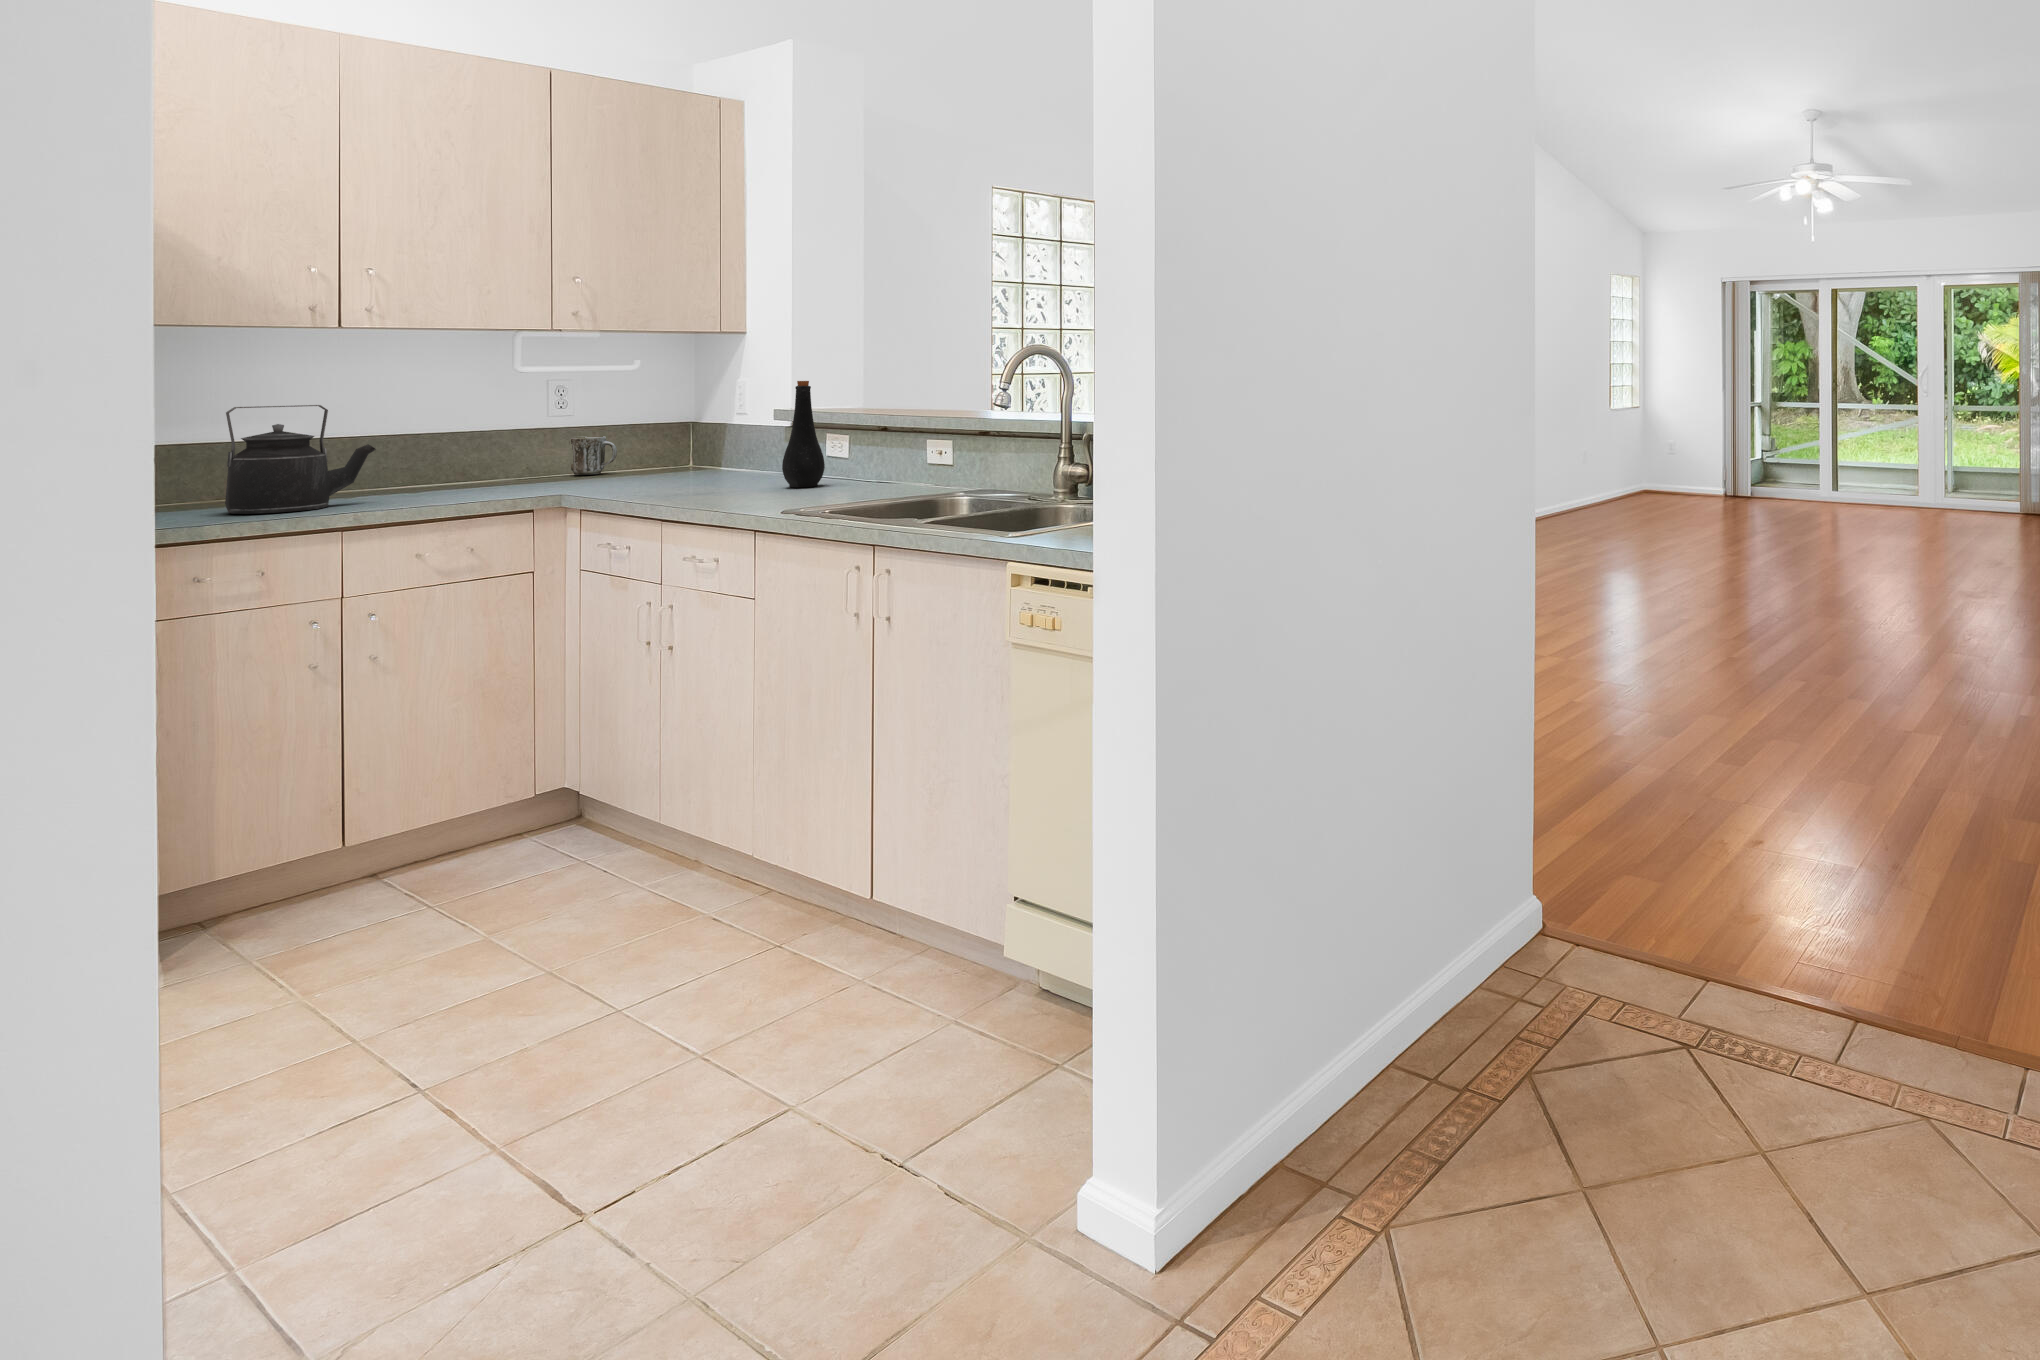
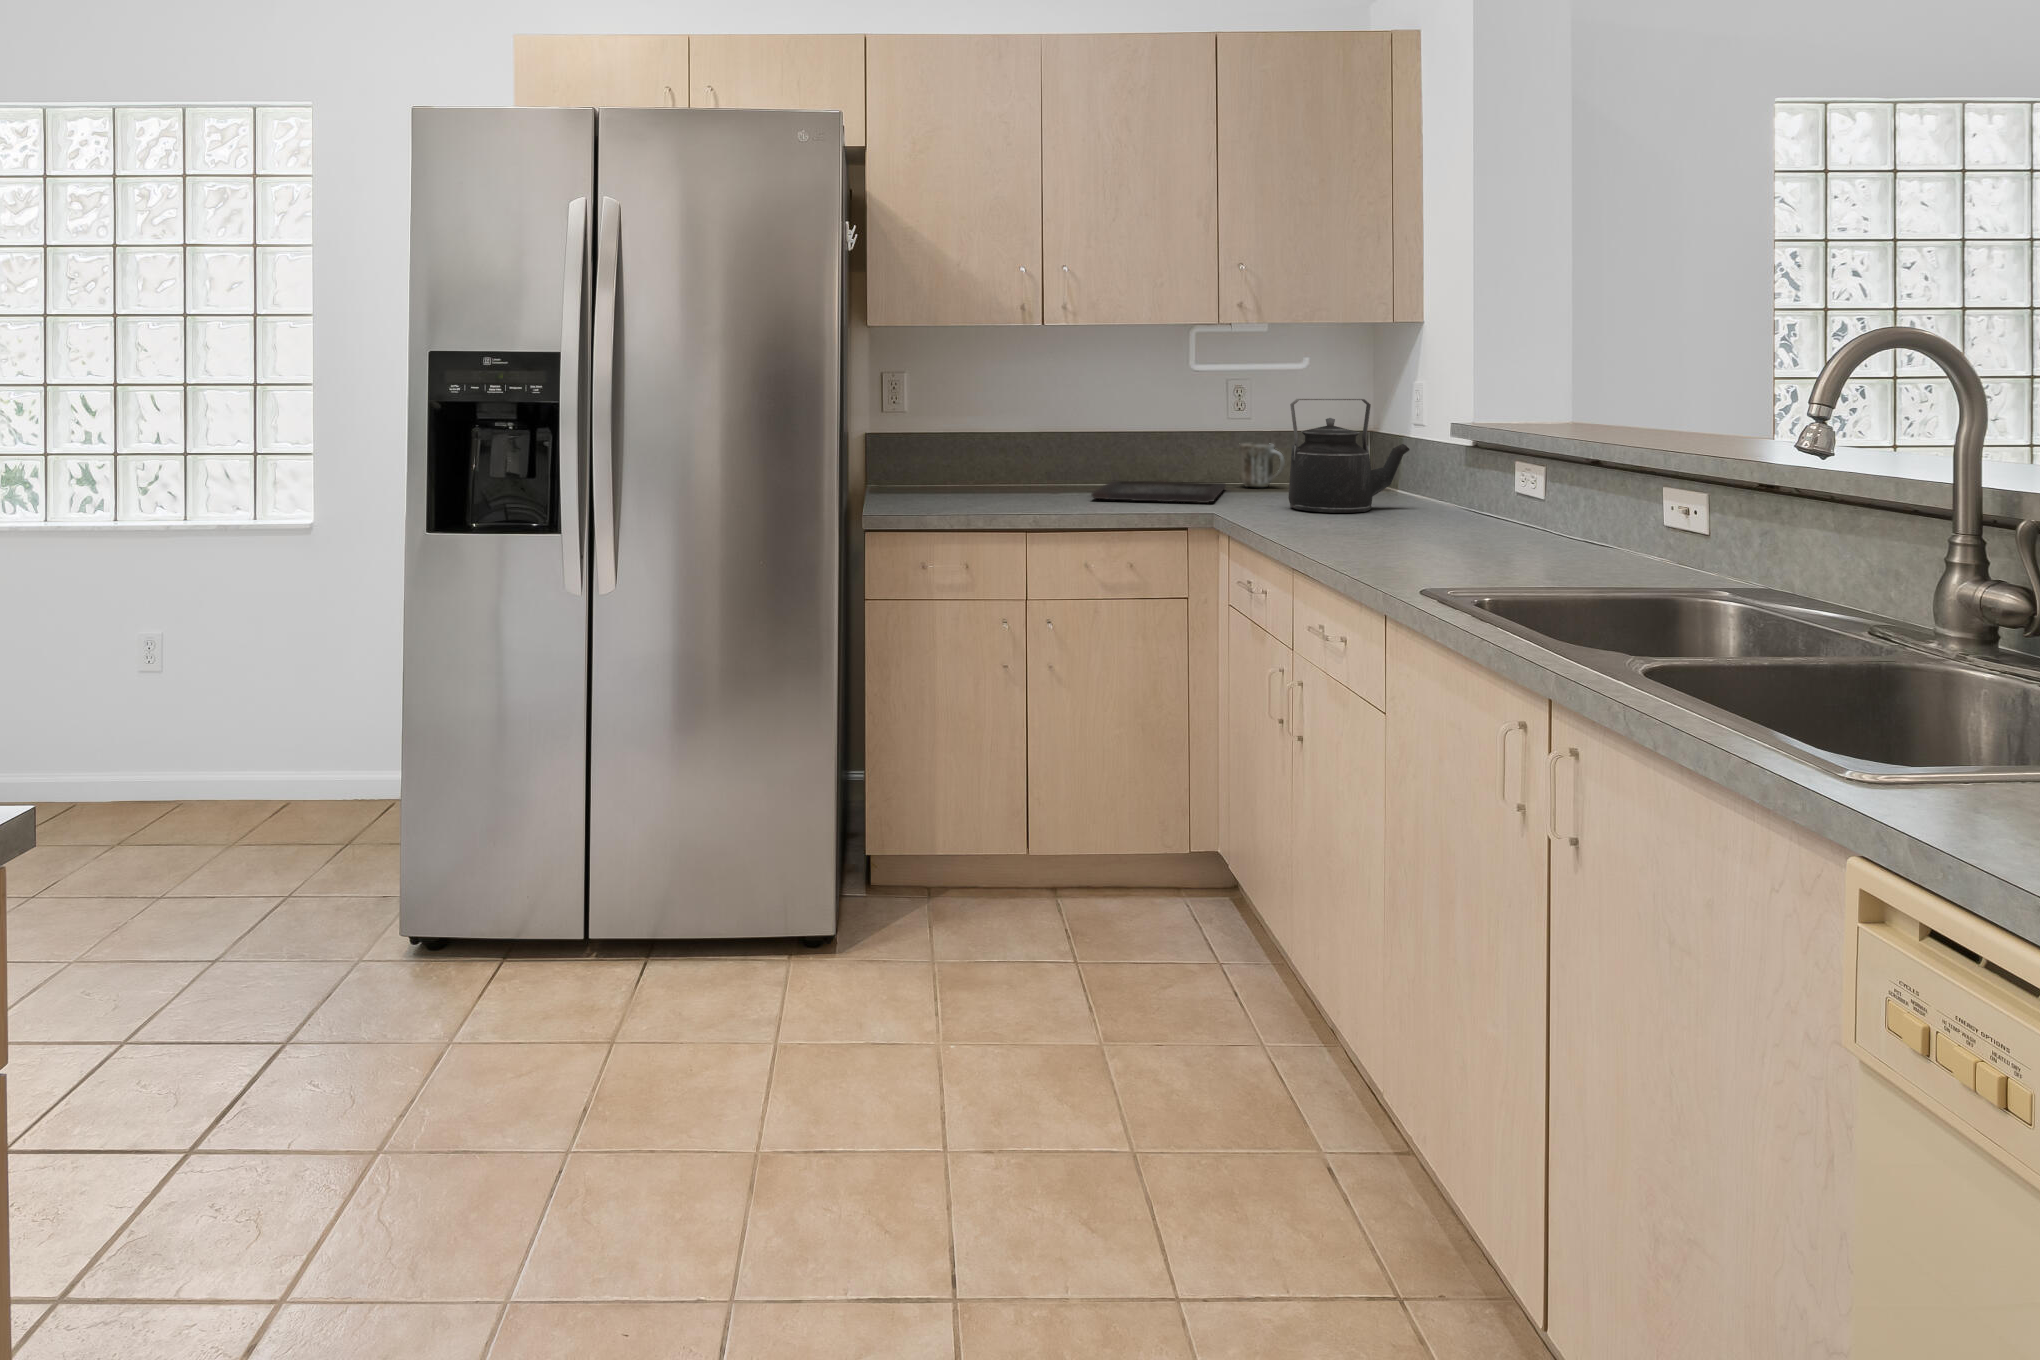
bottle: present [782,381,825,487] -> none [1454,388,1511,539]
kettle: present [225,405,376,514] -> present [1288,399,1410,513]
tray: none [414,473,558,495] -> present [1091,481,1226,503]

